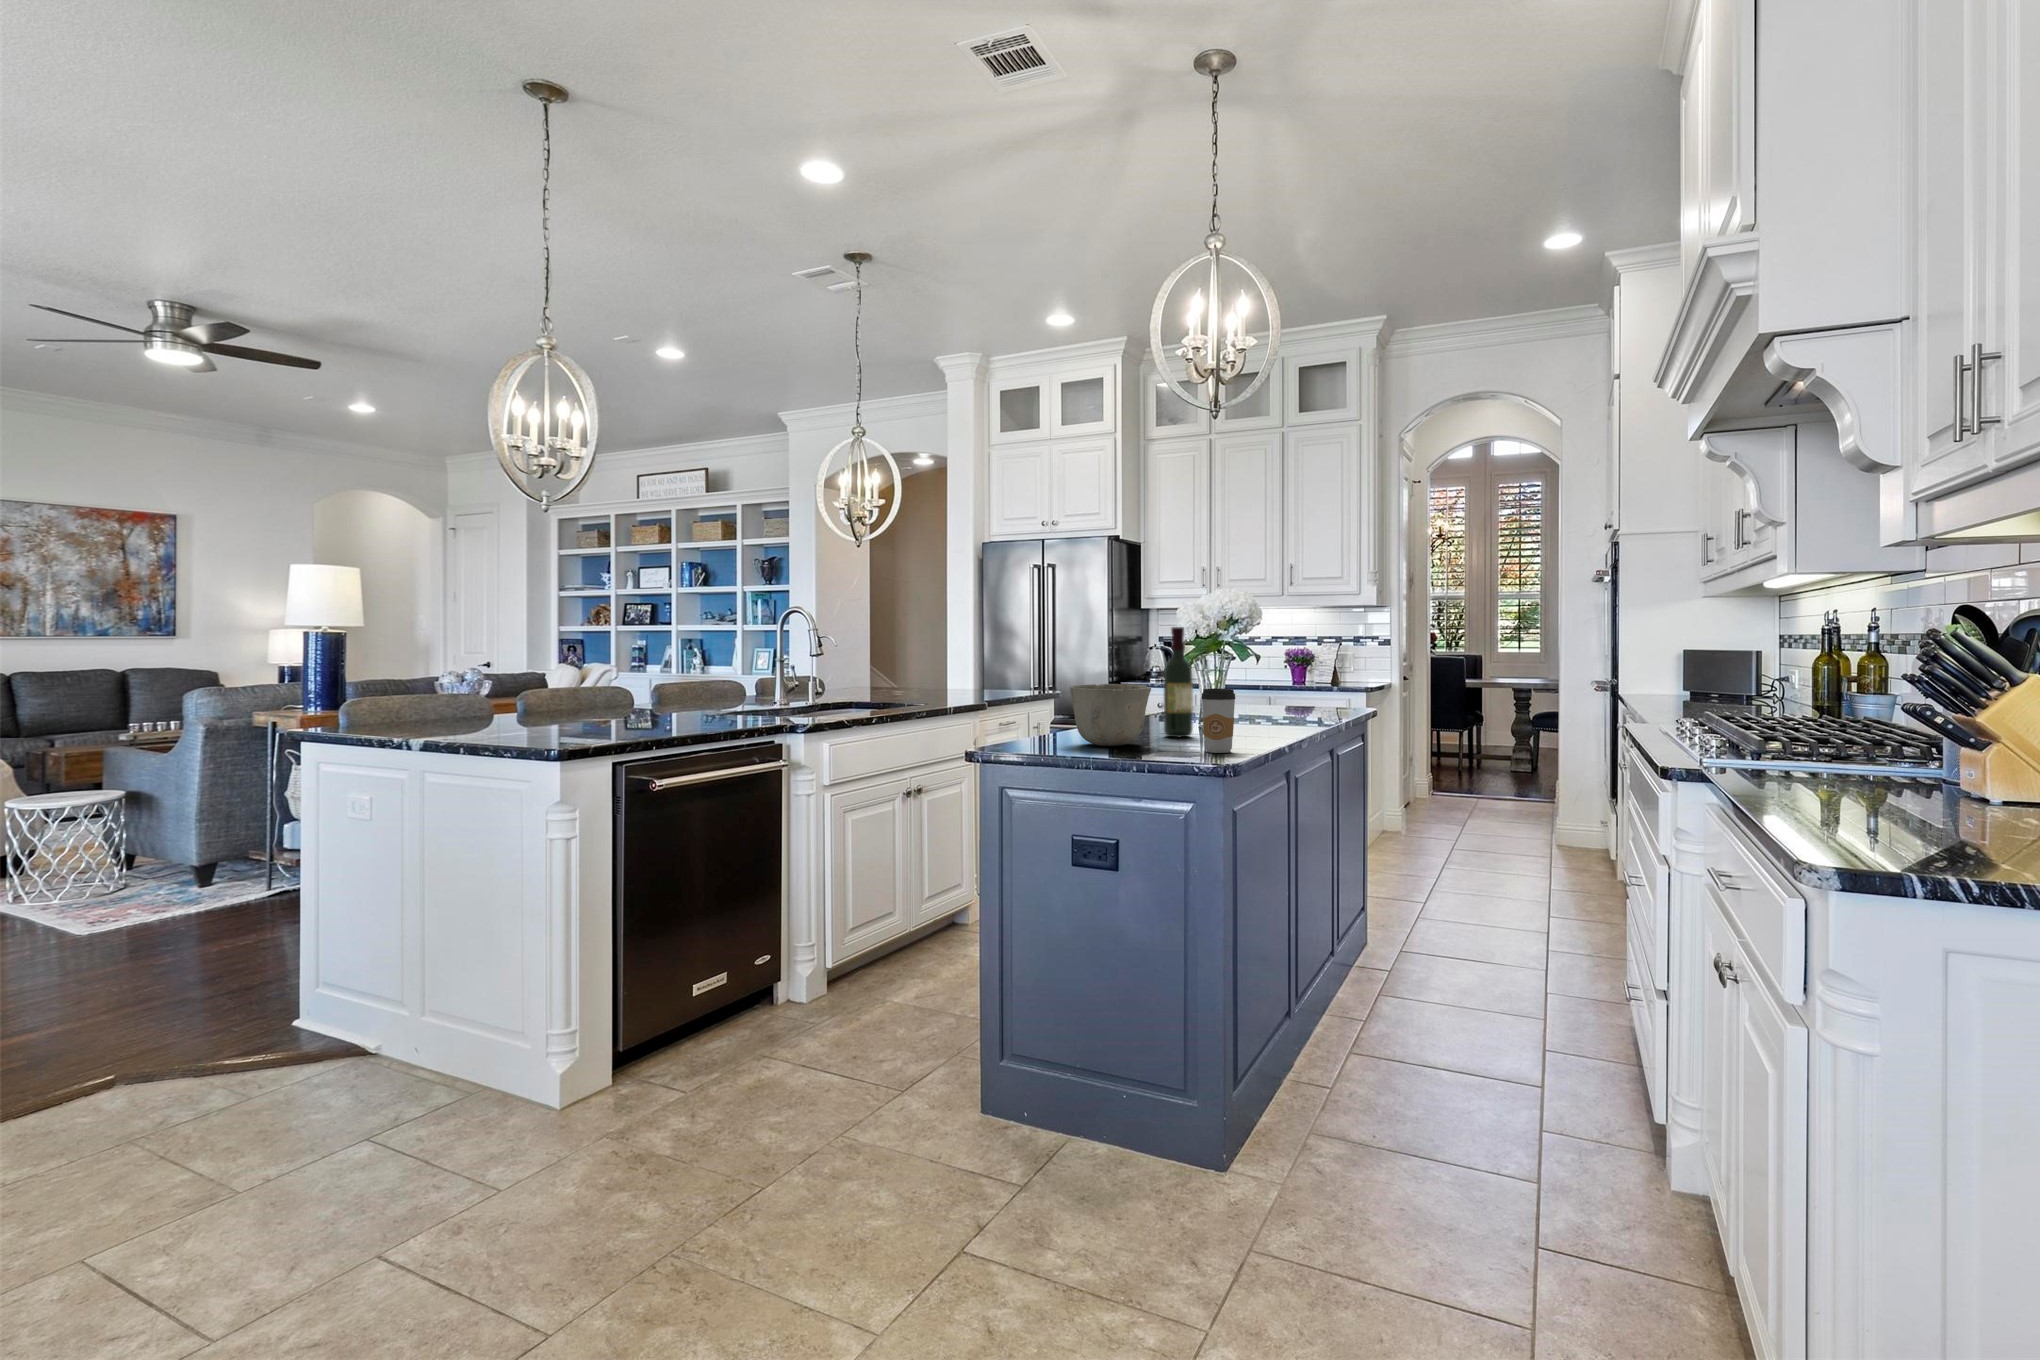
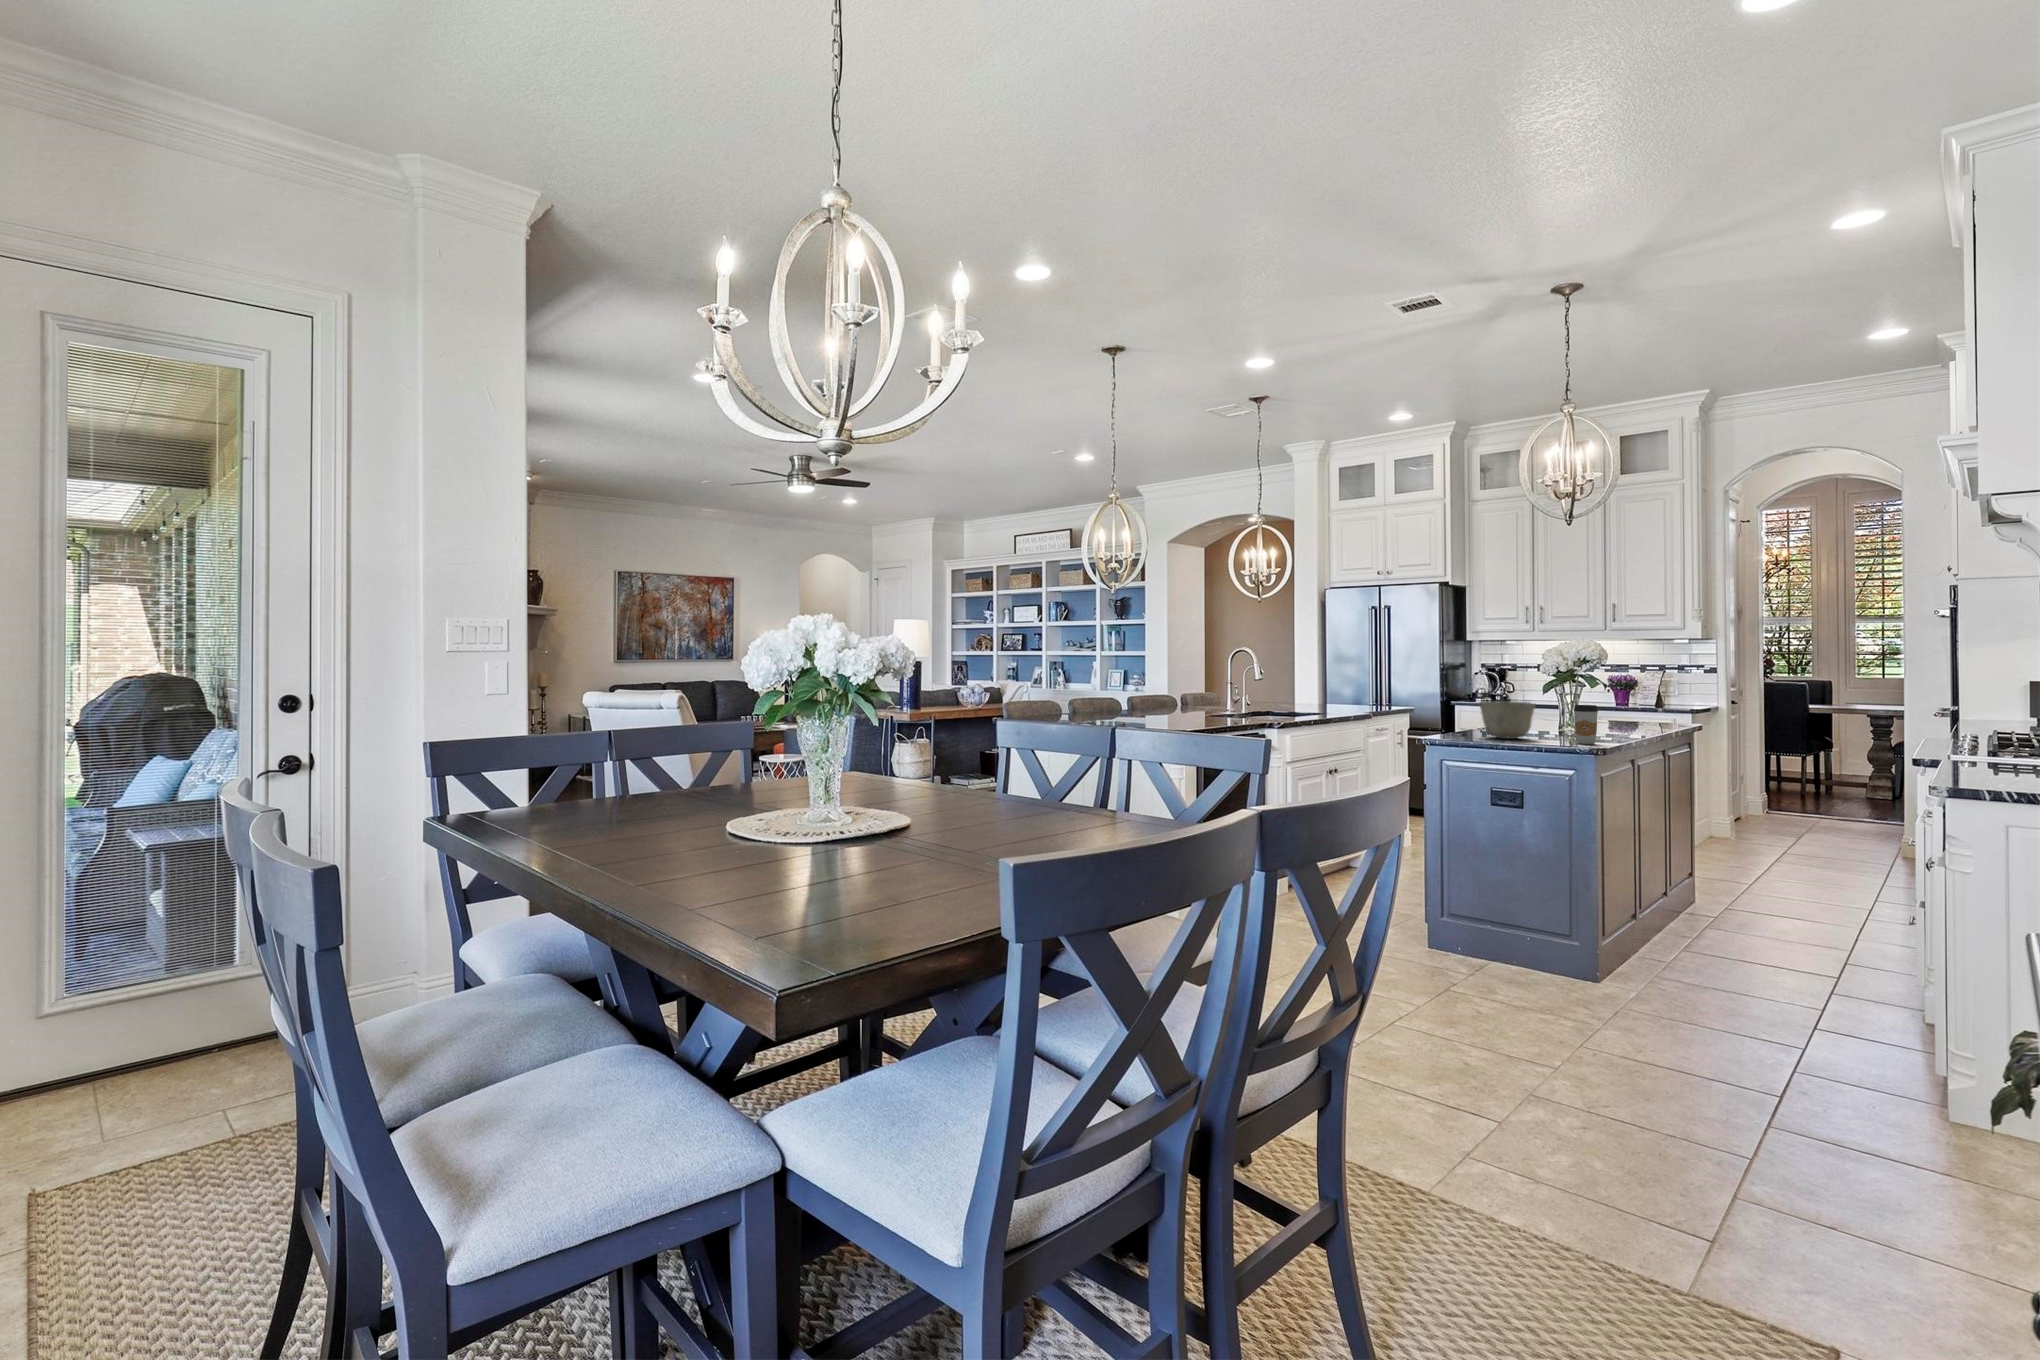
wine bottle: present [1164,627,1193,737] -> none [1539,666,1560,736]

